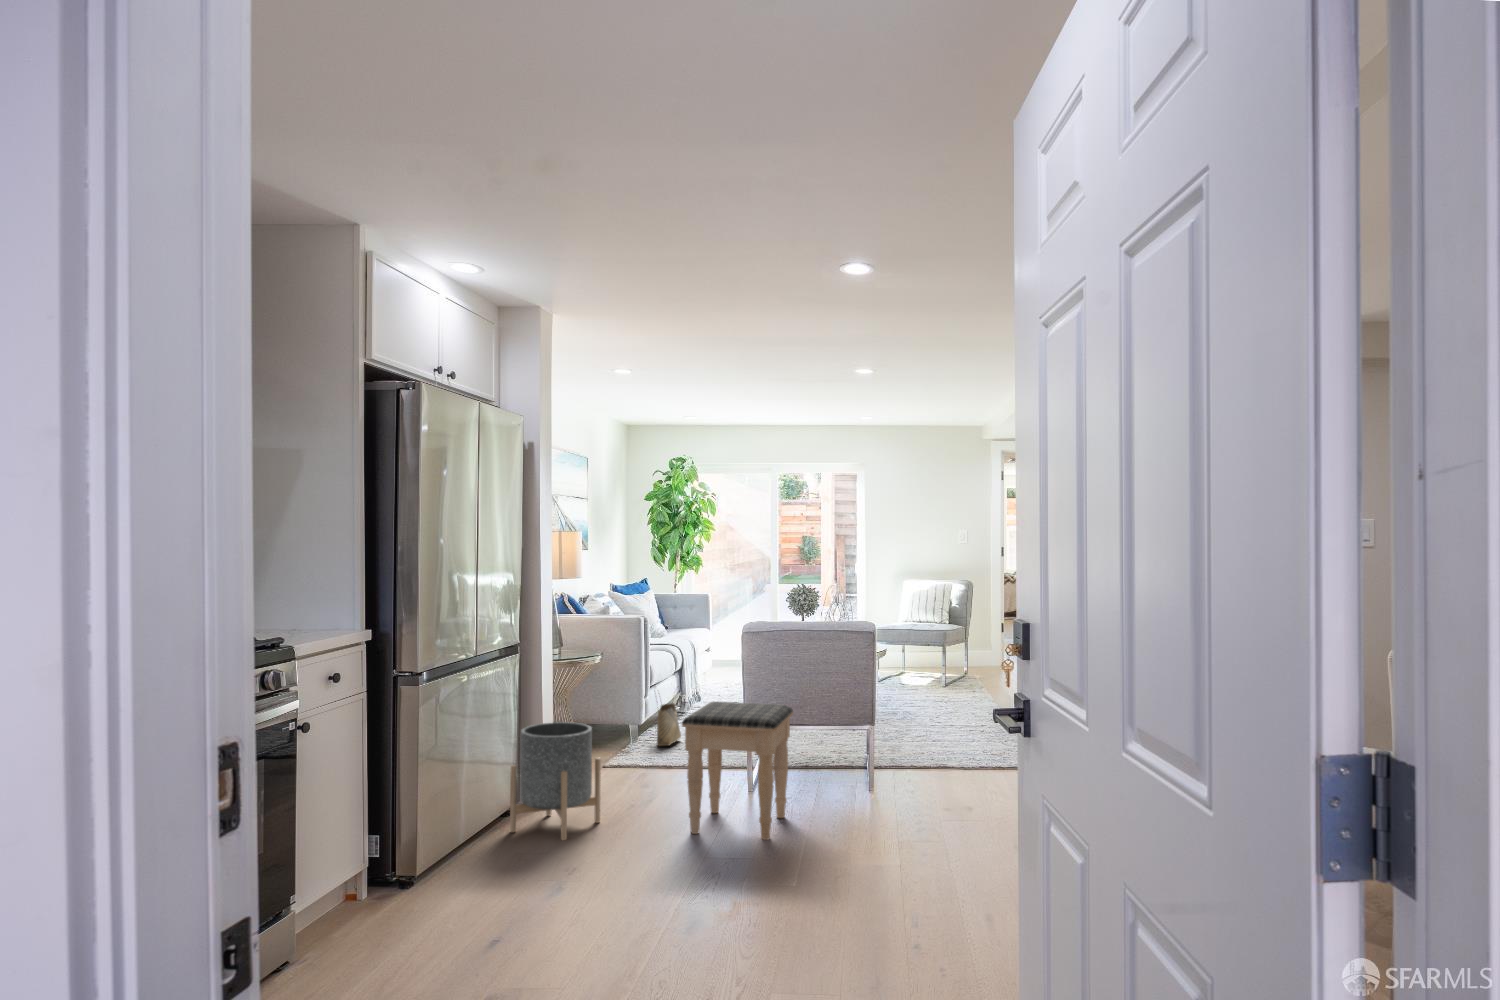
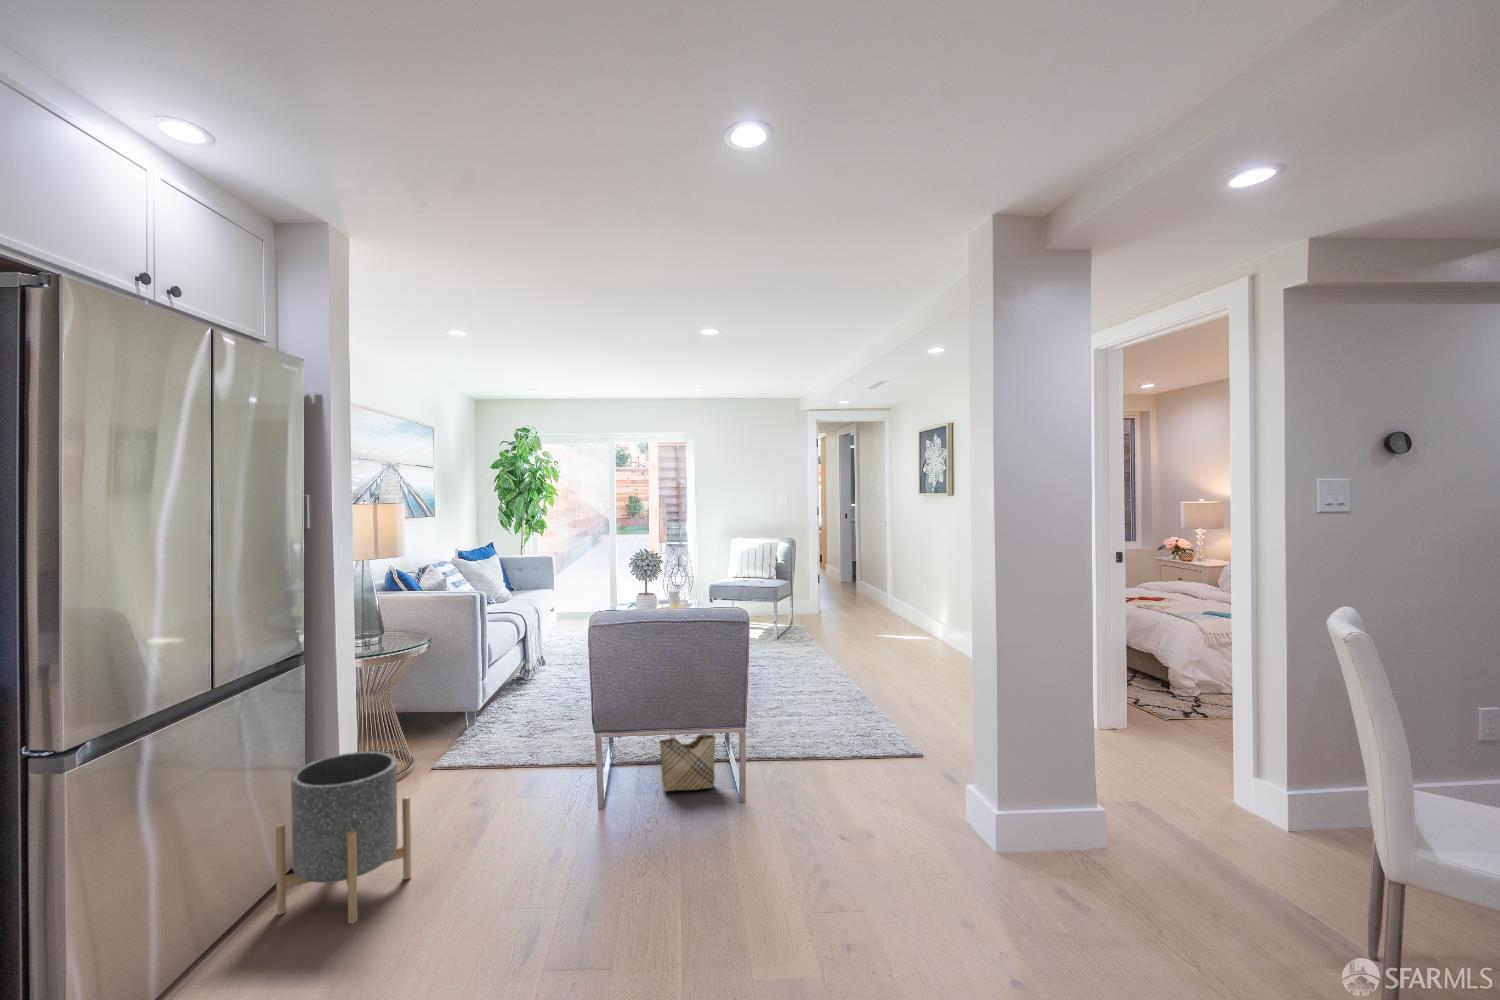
woven basket: present [657,686,681,746] -> present [660,734,715,792]
footstool: present [682,702,793,840] -> none [517,709,656,889]

